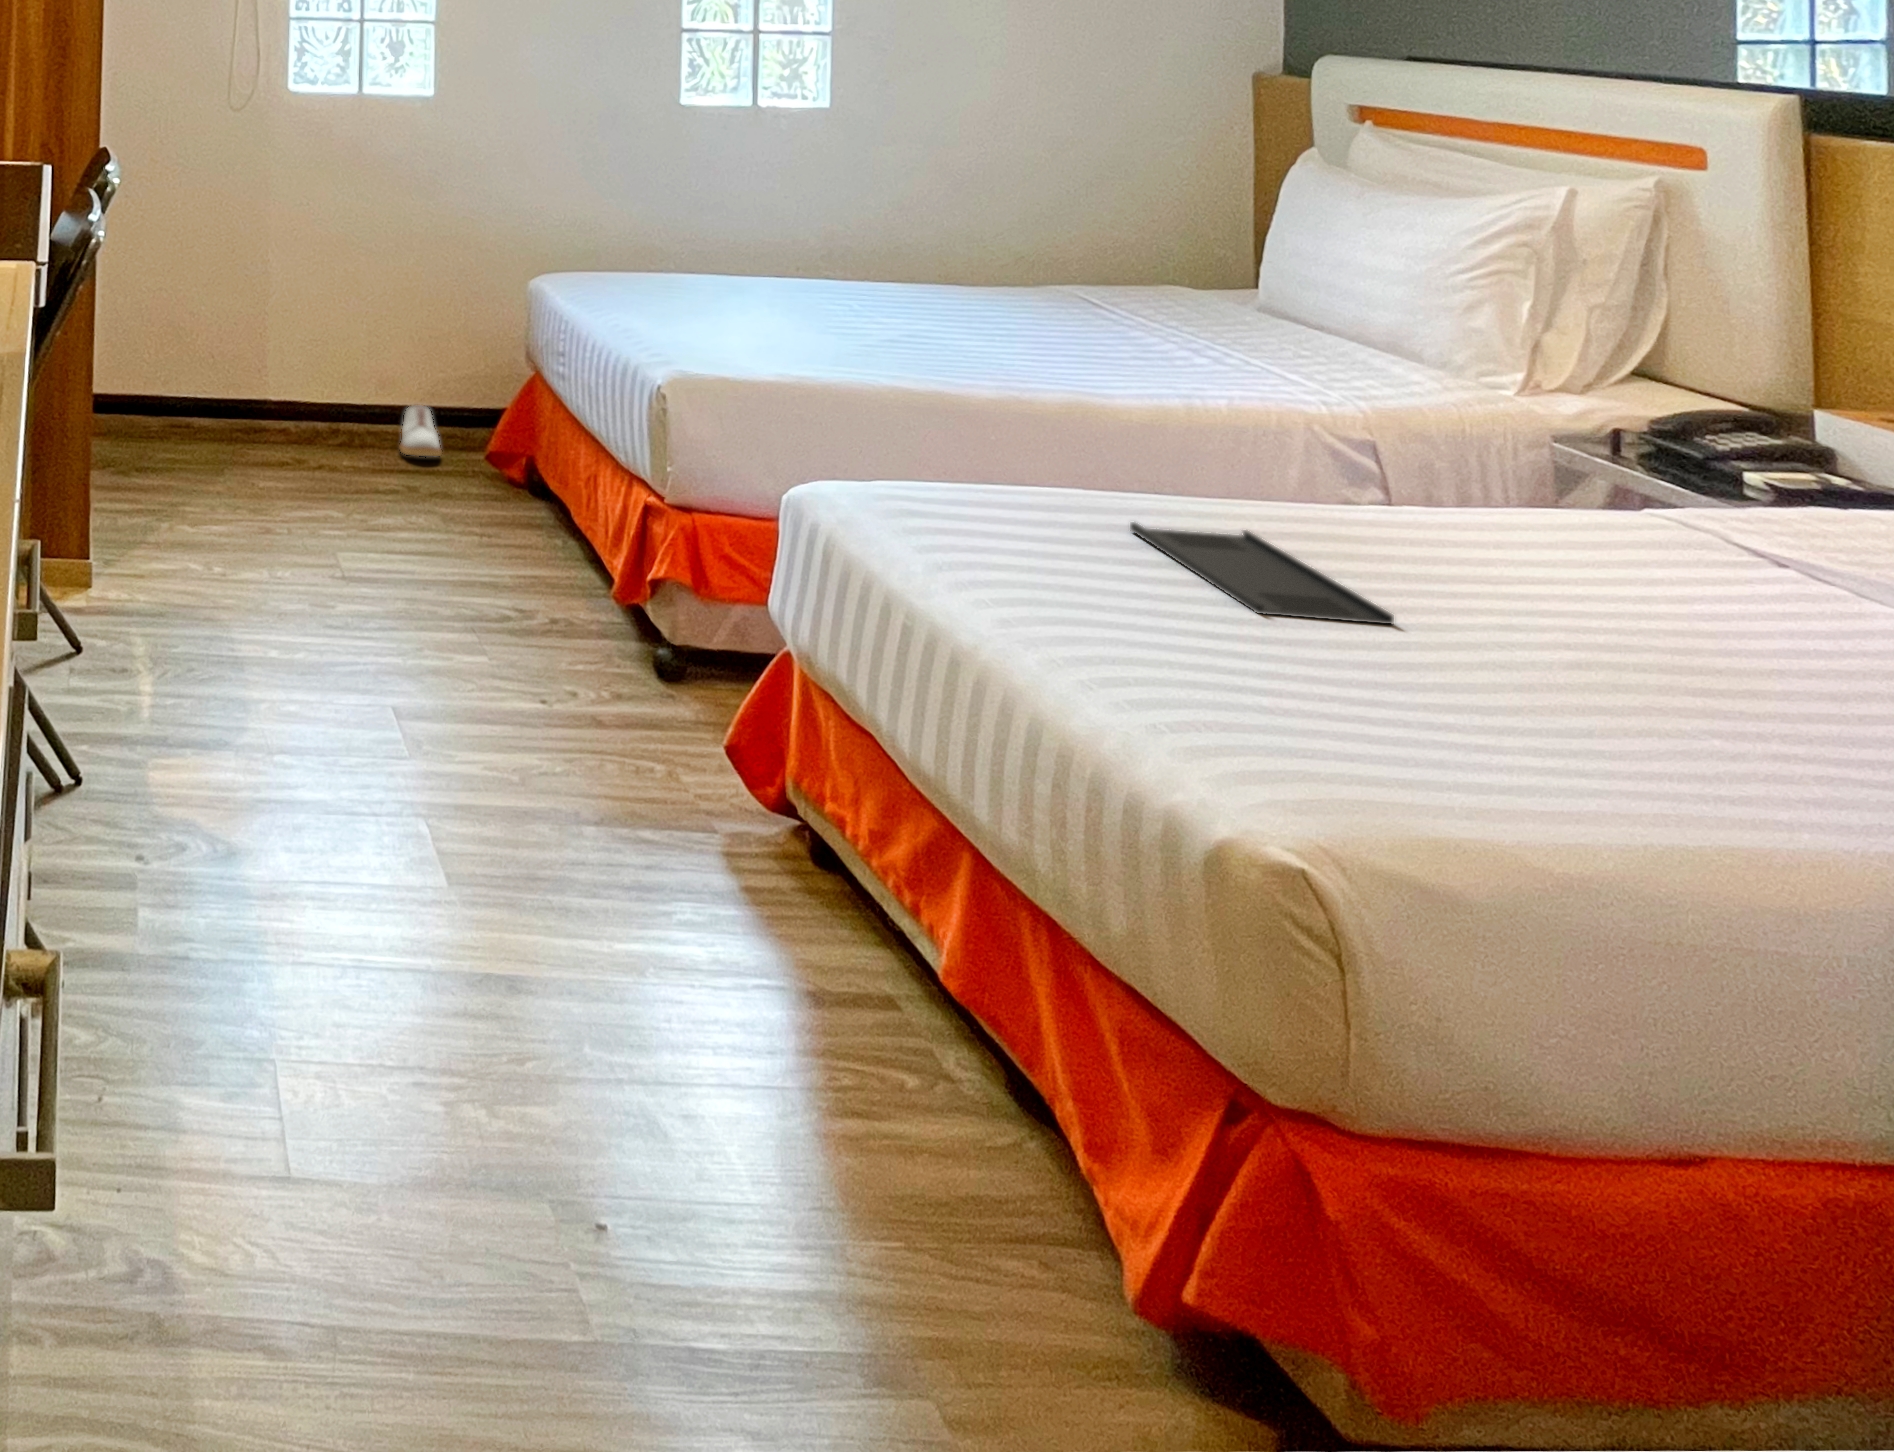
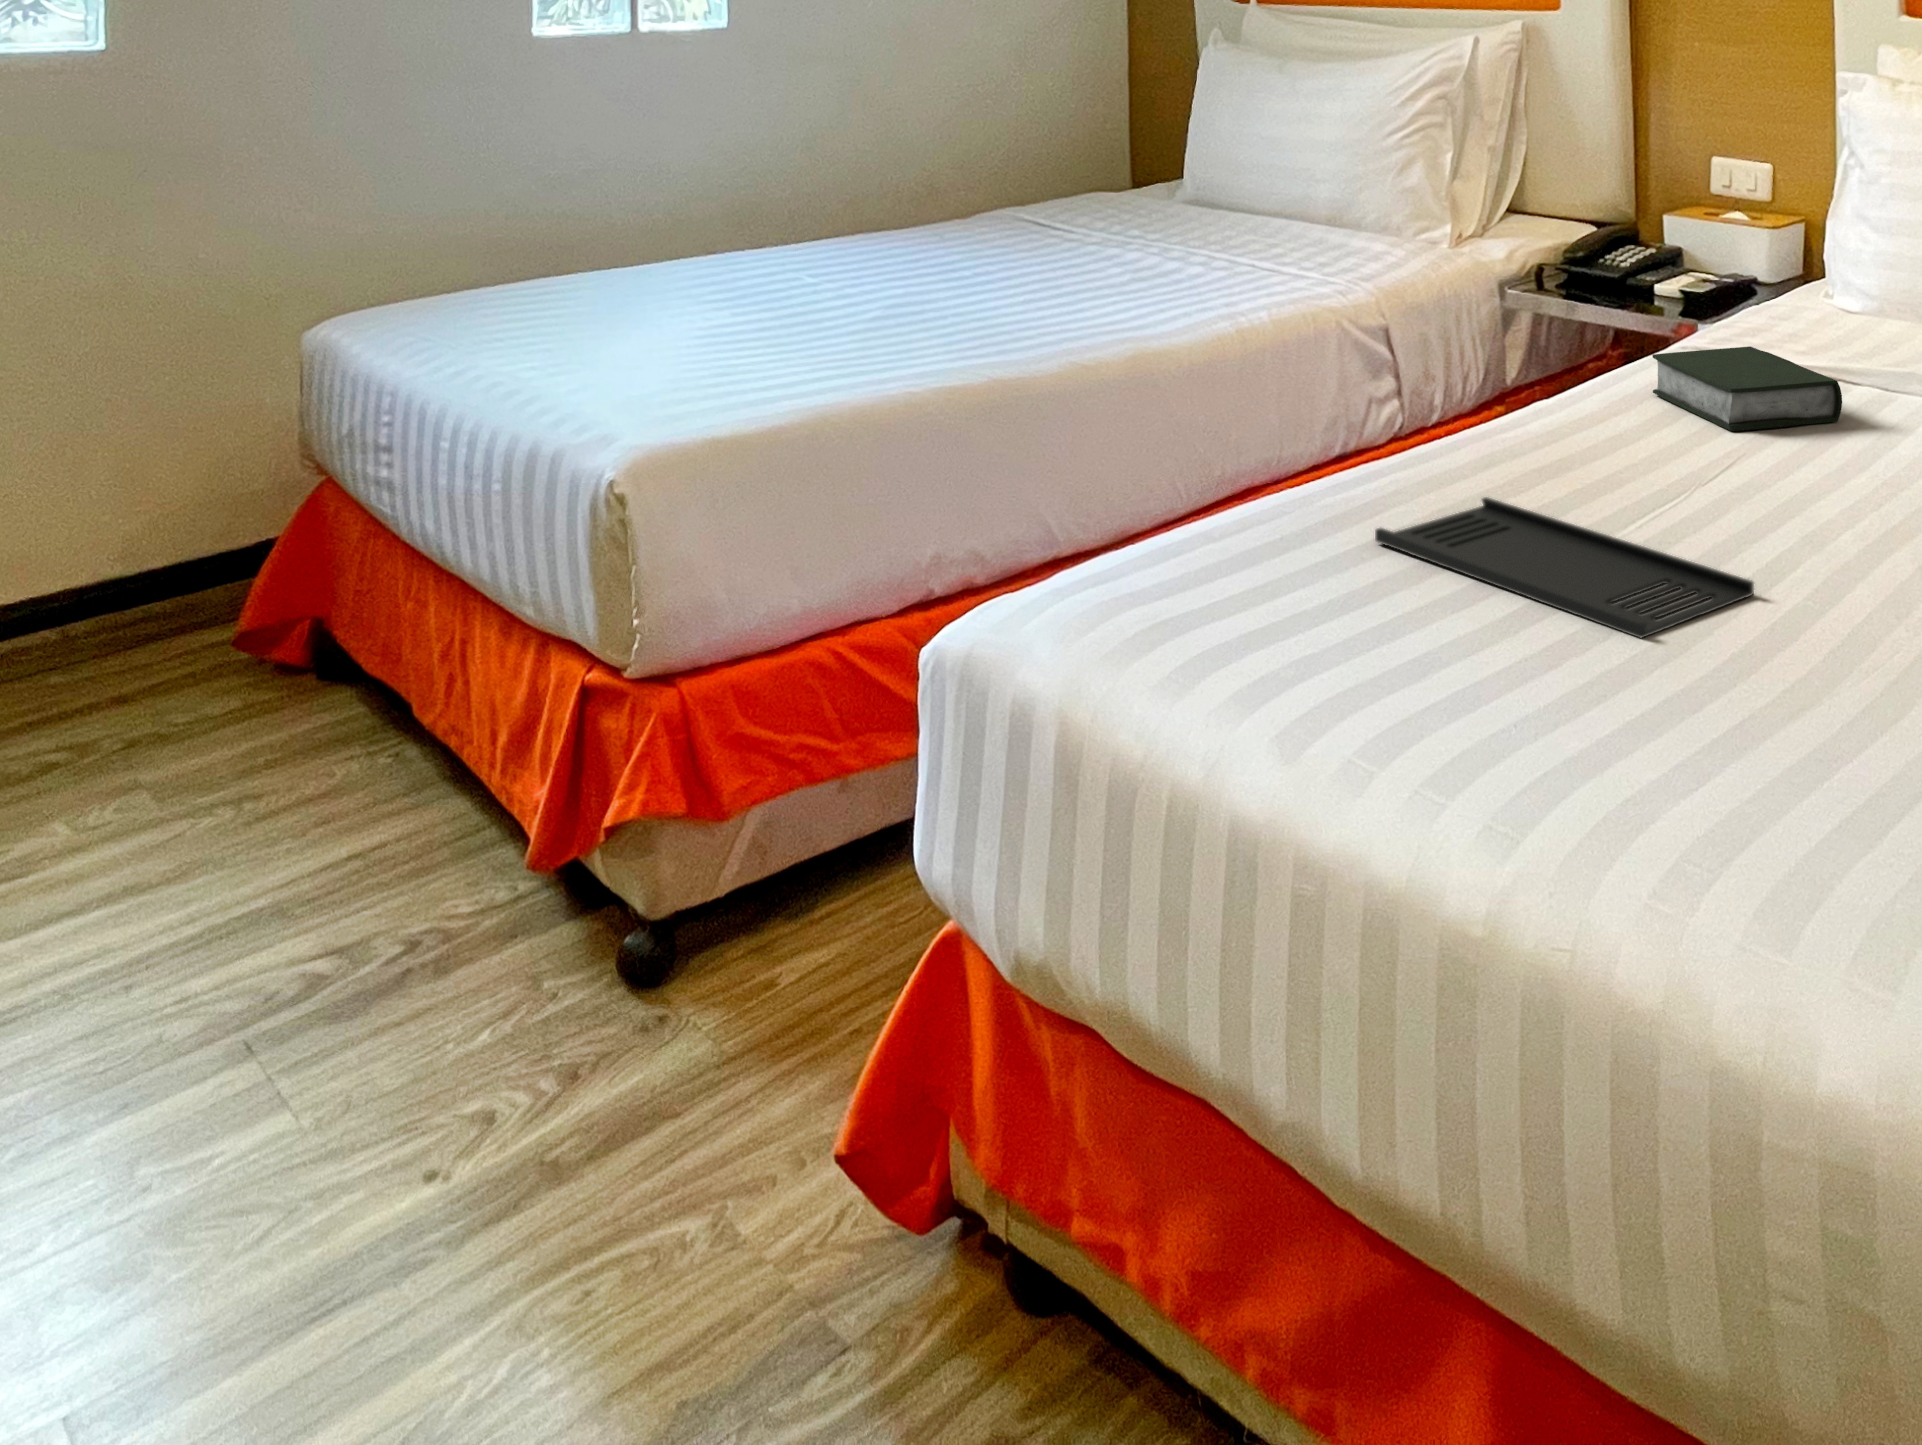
shoe: present [399,405,441,456] -> none [69,583,153,684]
book: none [1552,493,1733,584] -> present [1652,346,1842,431]

